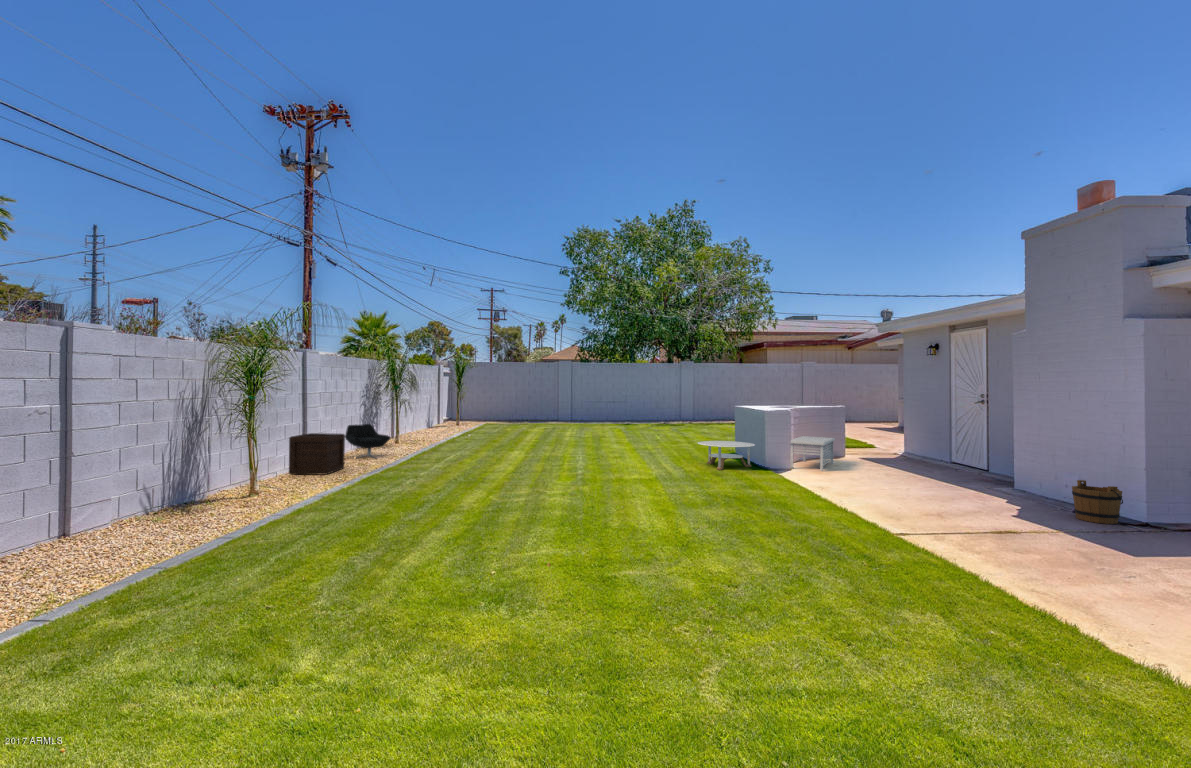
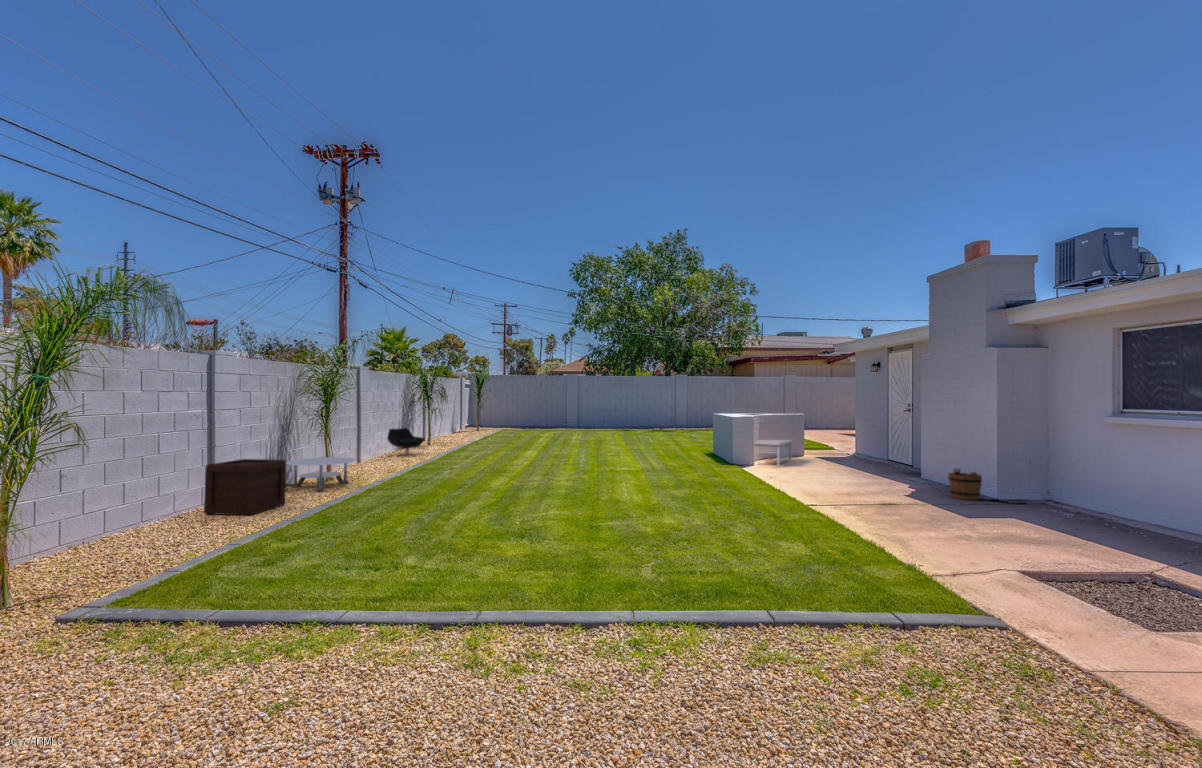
wooden crate: present [289,433,345,475] -> present [204,459,286,515]
round table: present [698,441,755,470] -> present [286,457,356,492]

